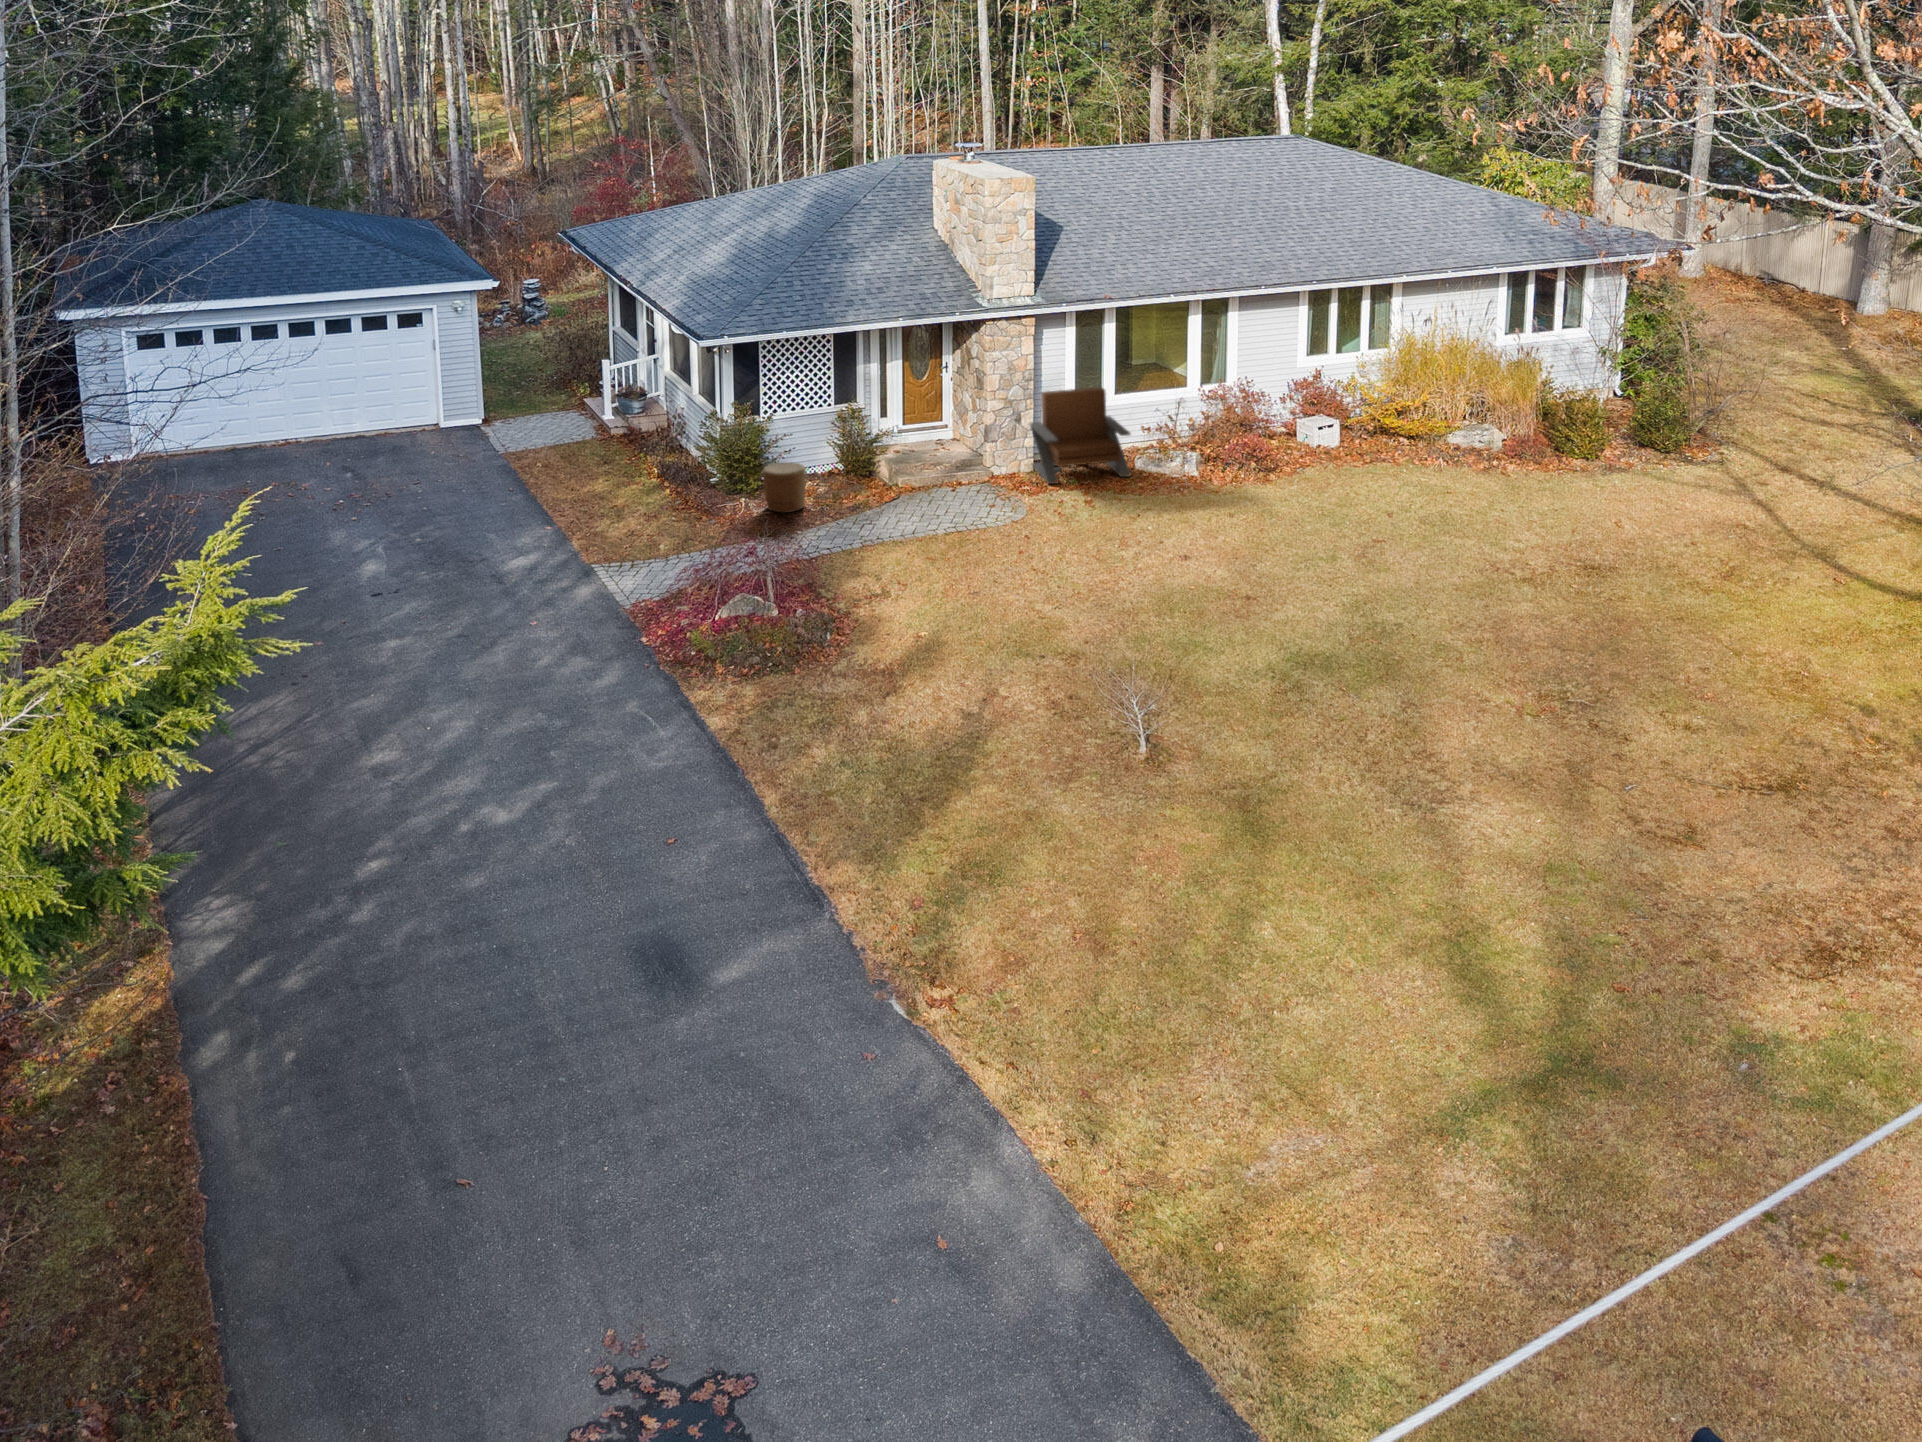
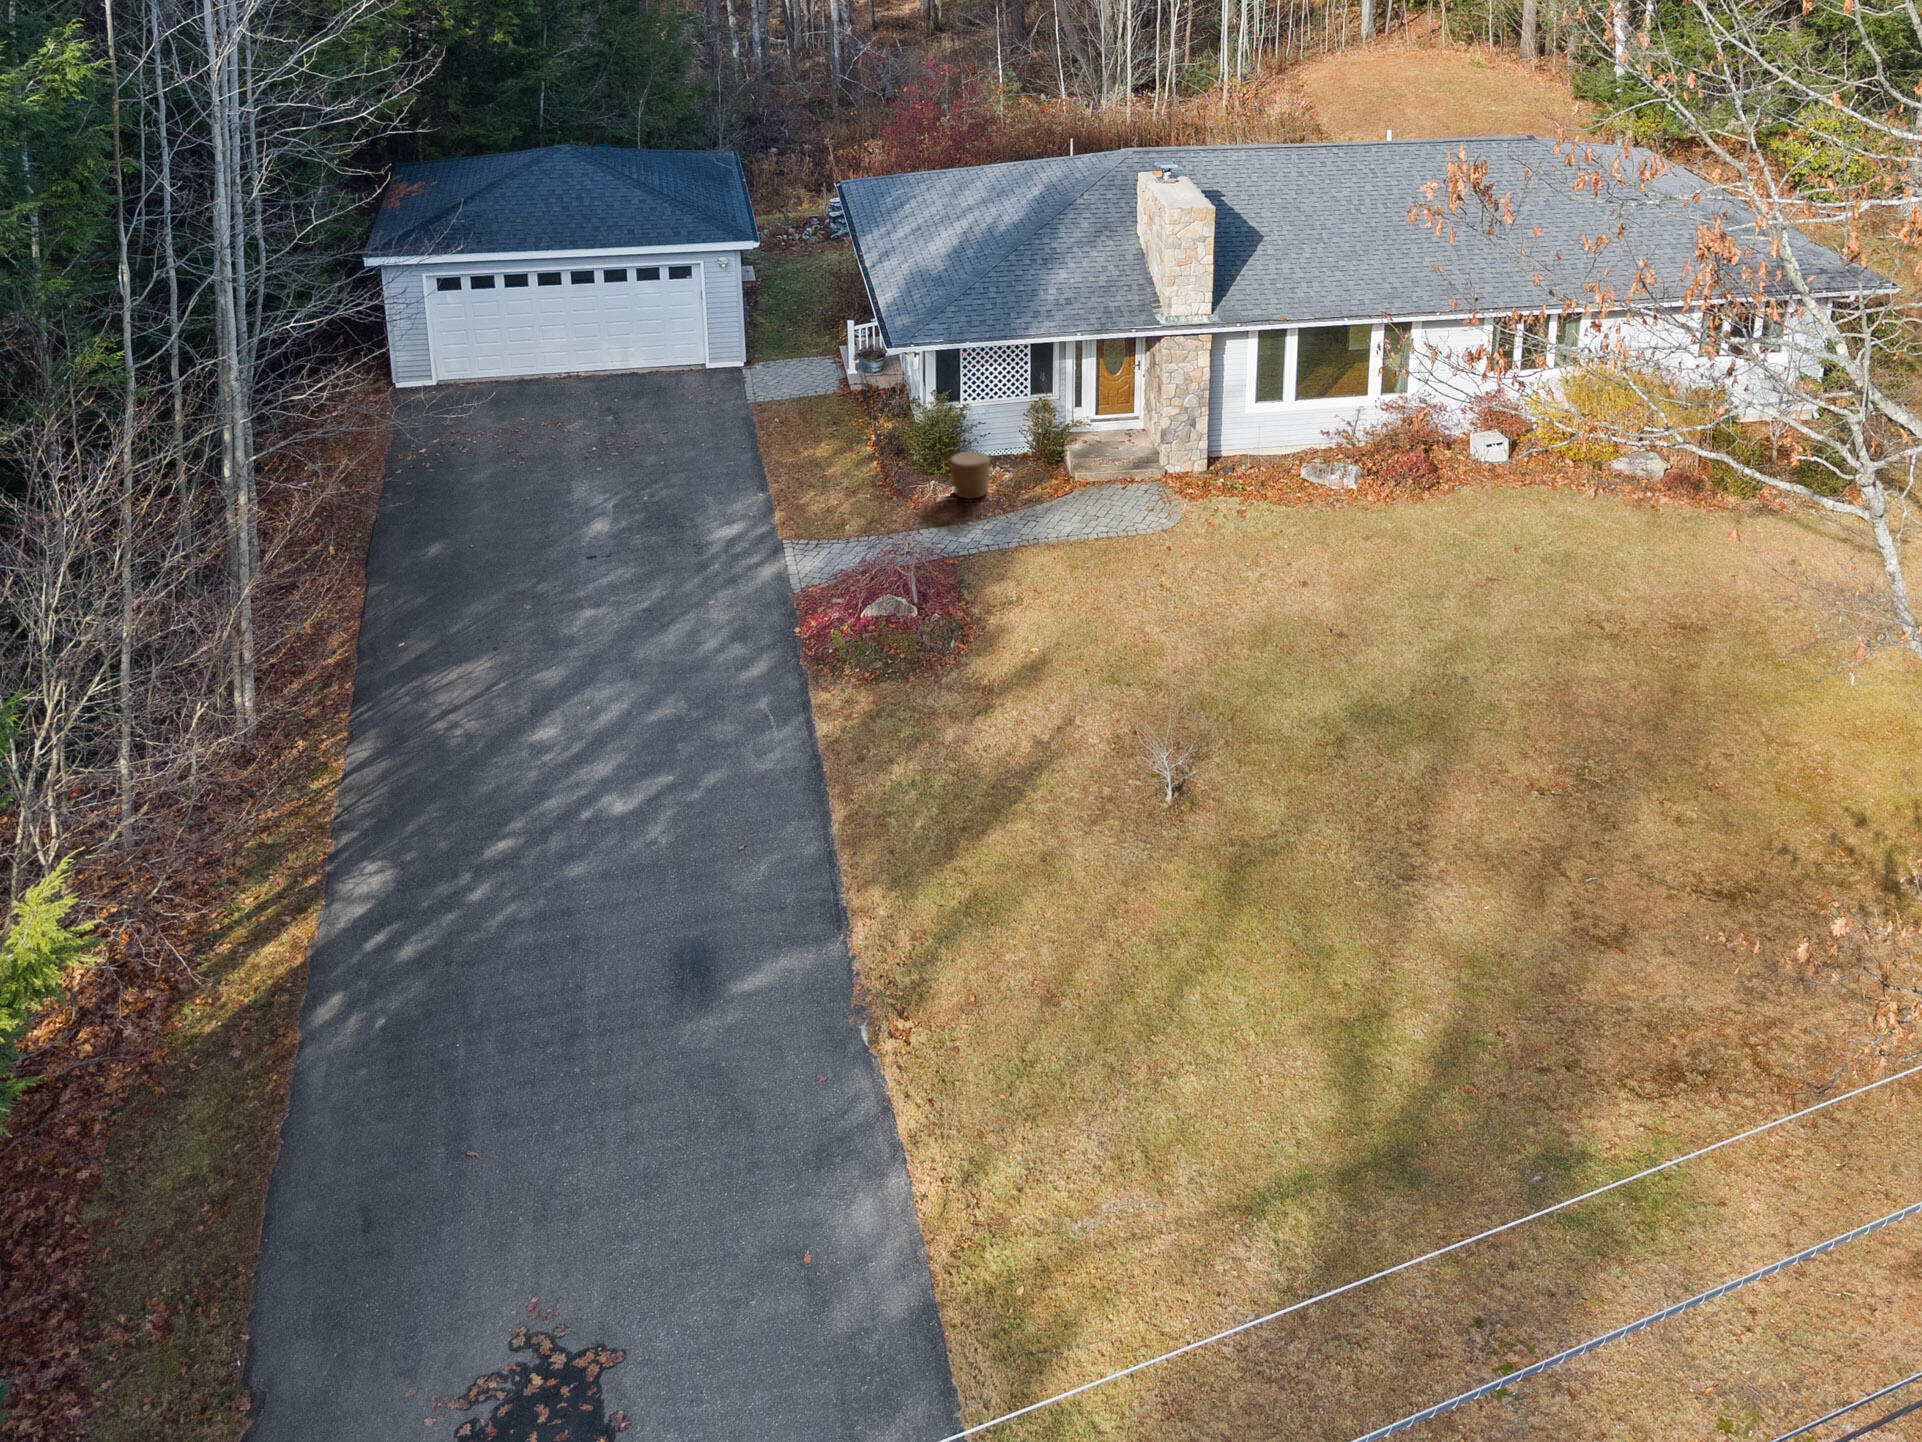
lounge chair: present [1030,387,1131,484] -> none [1209,396,1296,487]

